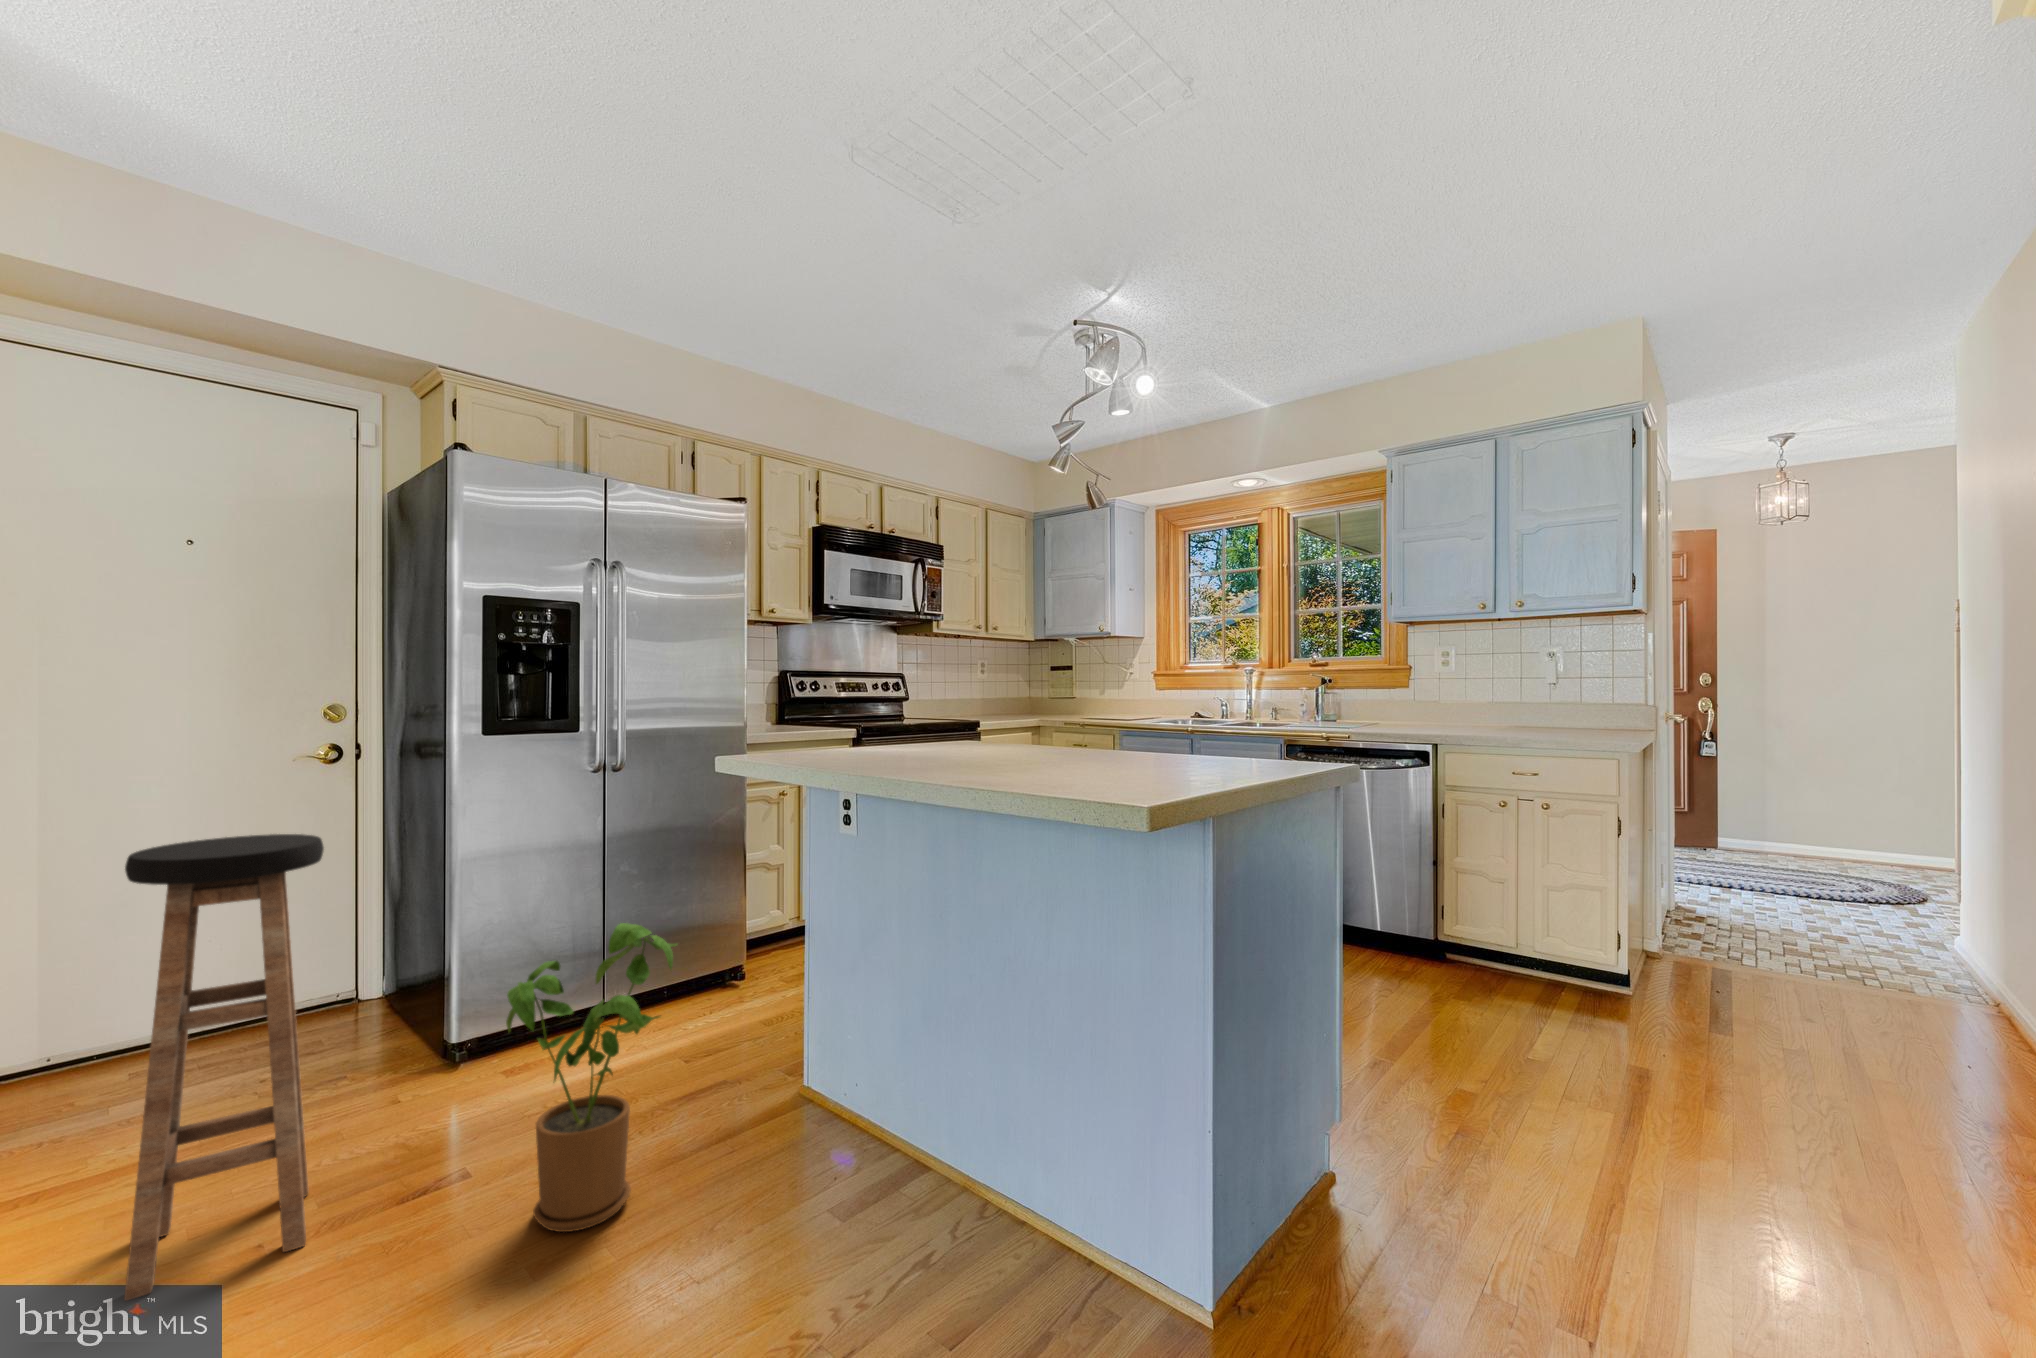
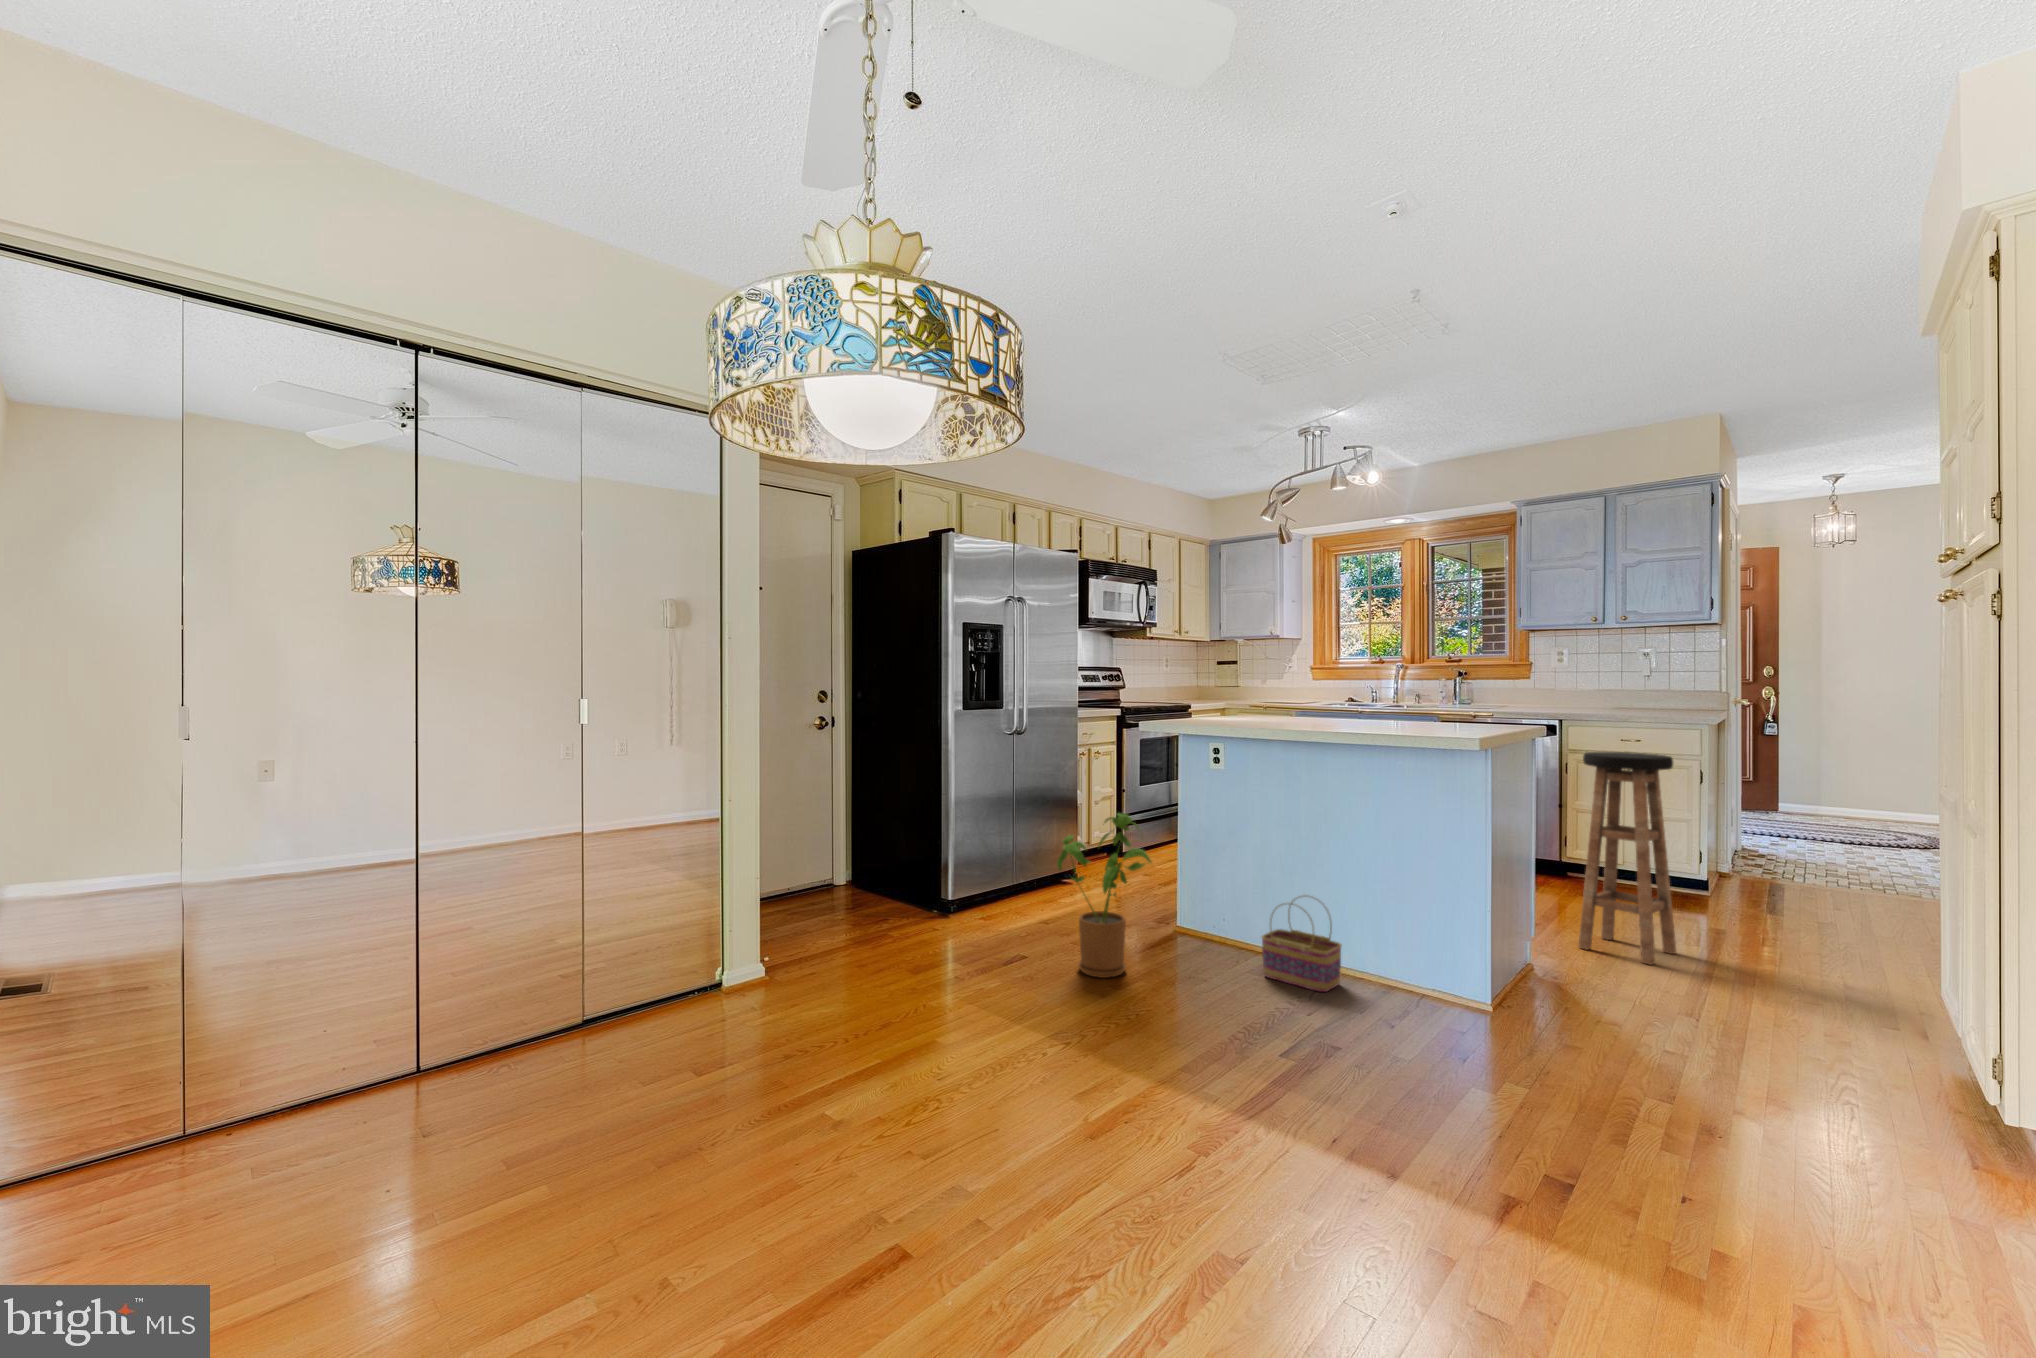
bar stool: present [124,834,324,1301] -> present [1579,752,1677,965]
basket: none [858,1067,987,1264] -> present [1262,897,1342,992]

